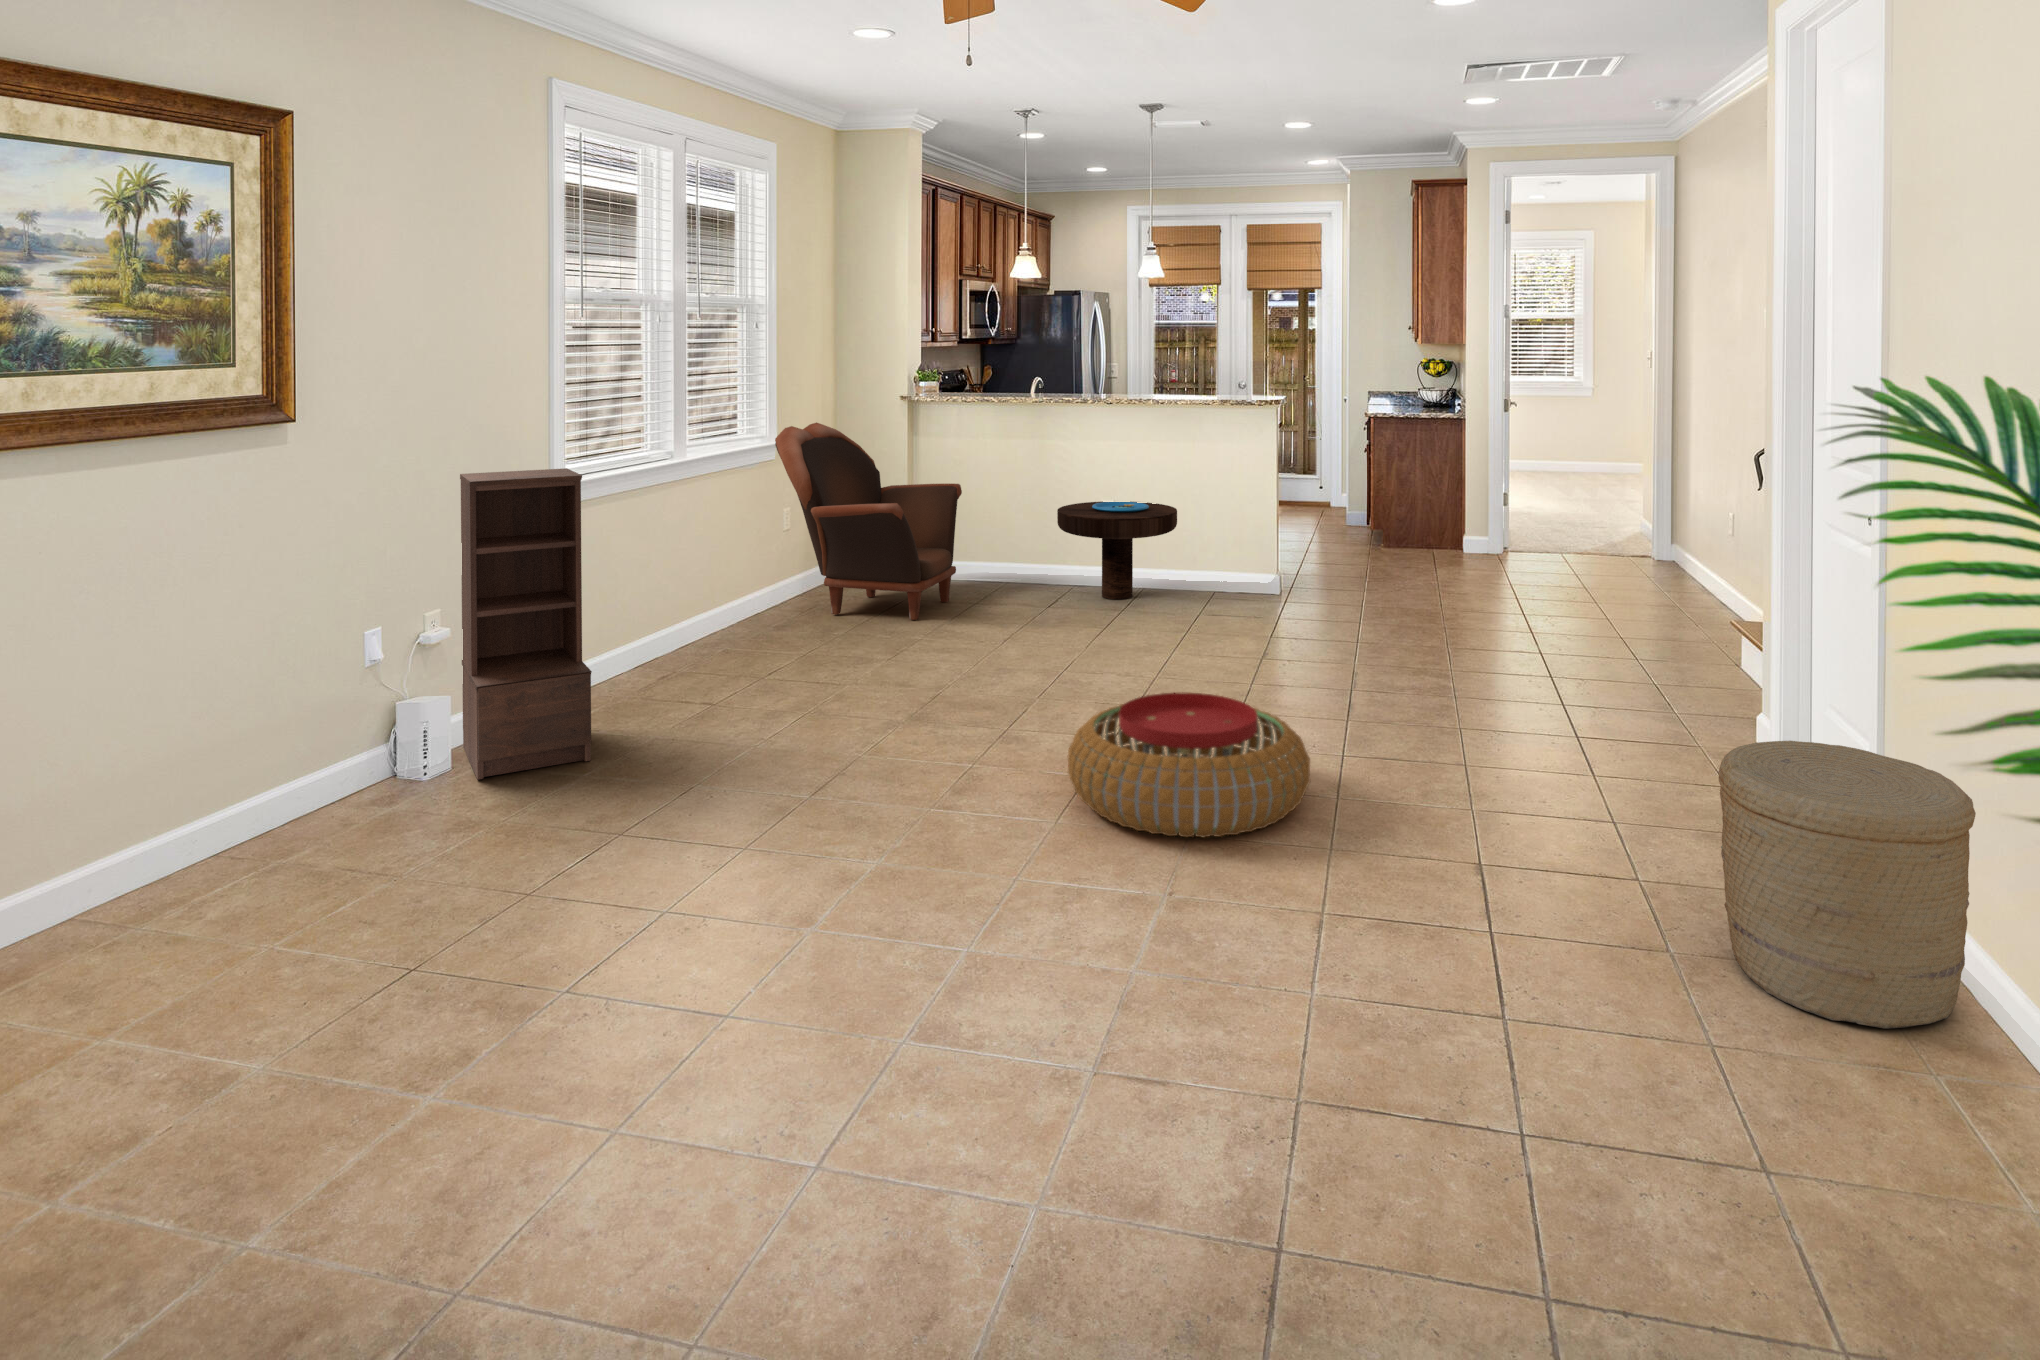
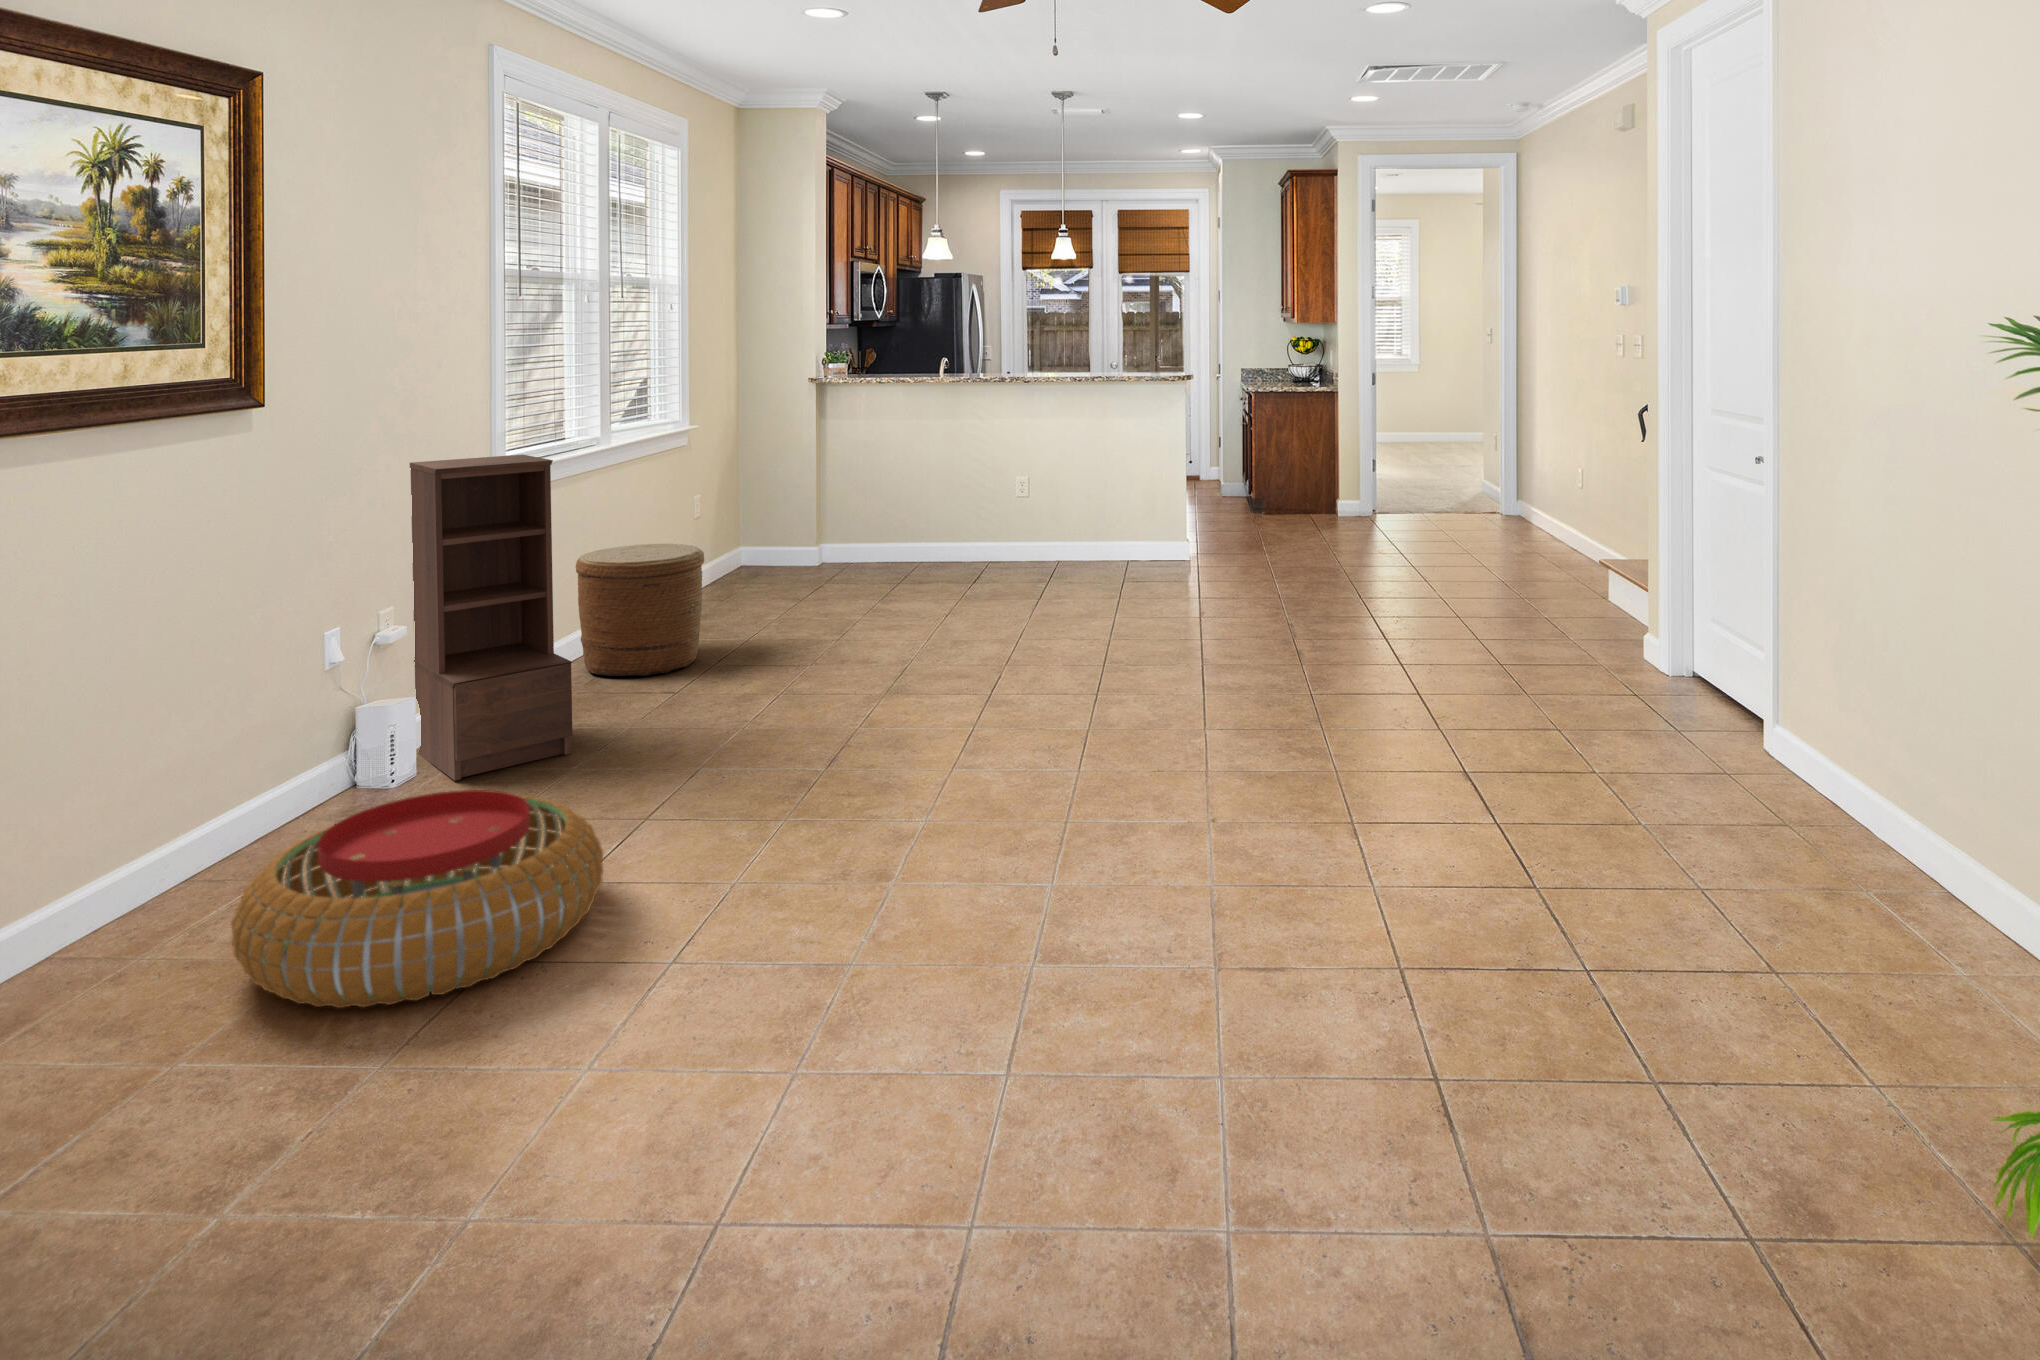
armchair: present [775,423,962,620] -> none [689,407,877,603]
side table: present [1057,501,1177,599] -> none [976,479,1093,574]
pouf: present [1068,692,1310,837] -> present [231,790,603,1008]
woven basket: present [1719,741,1976,1029] -> present [576,544,704,676]

